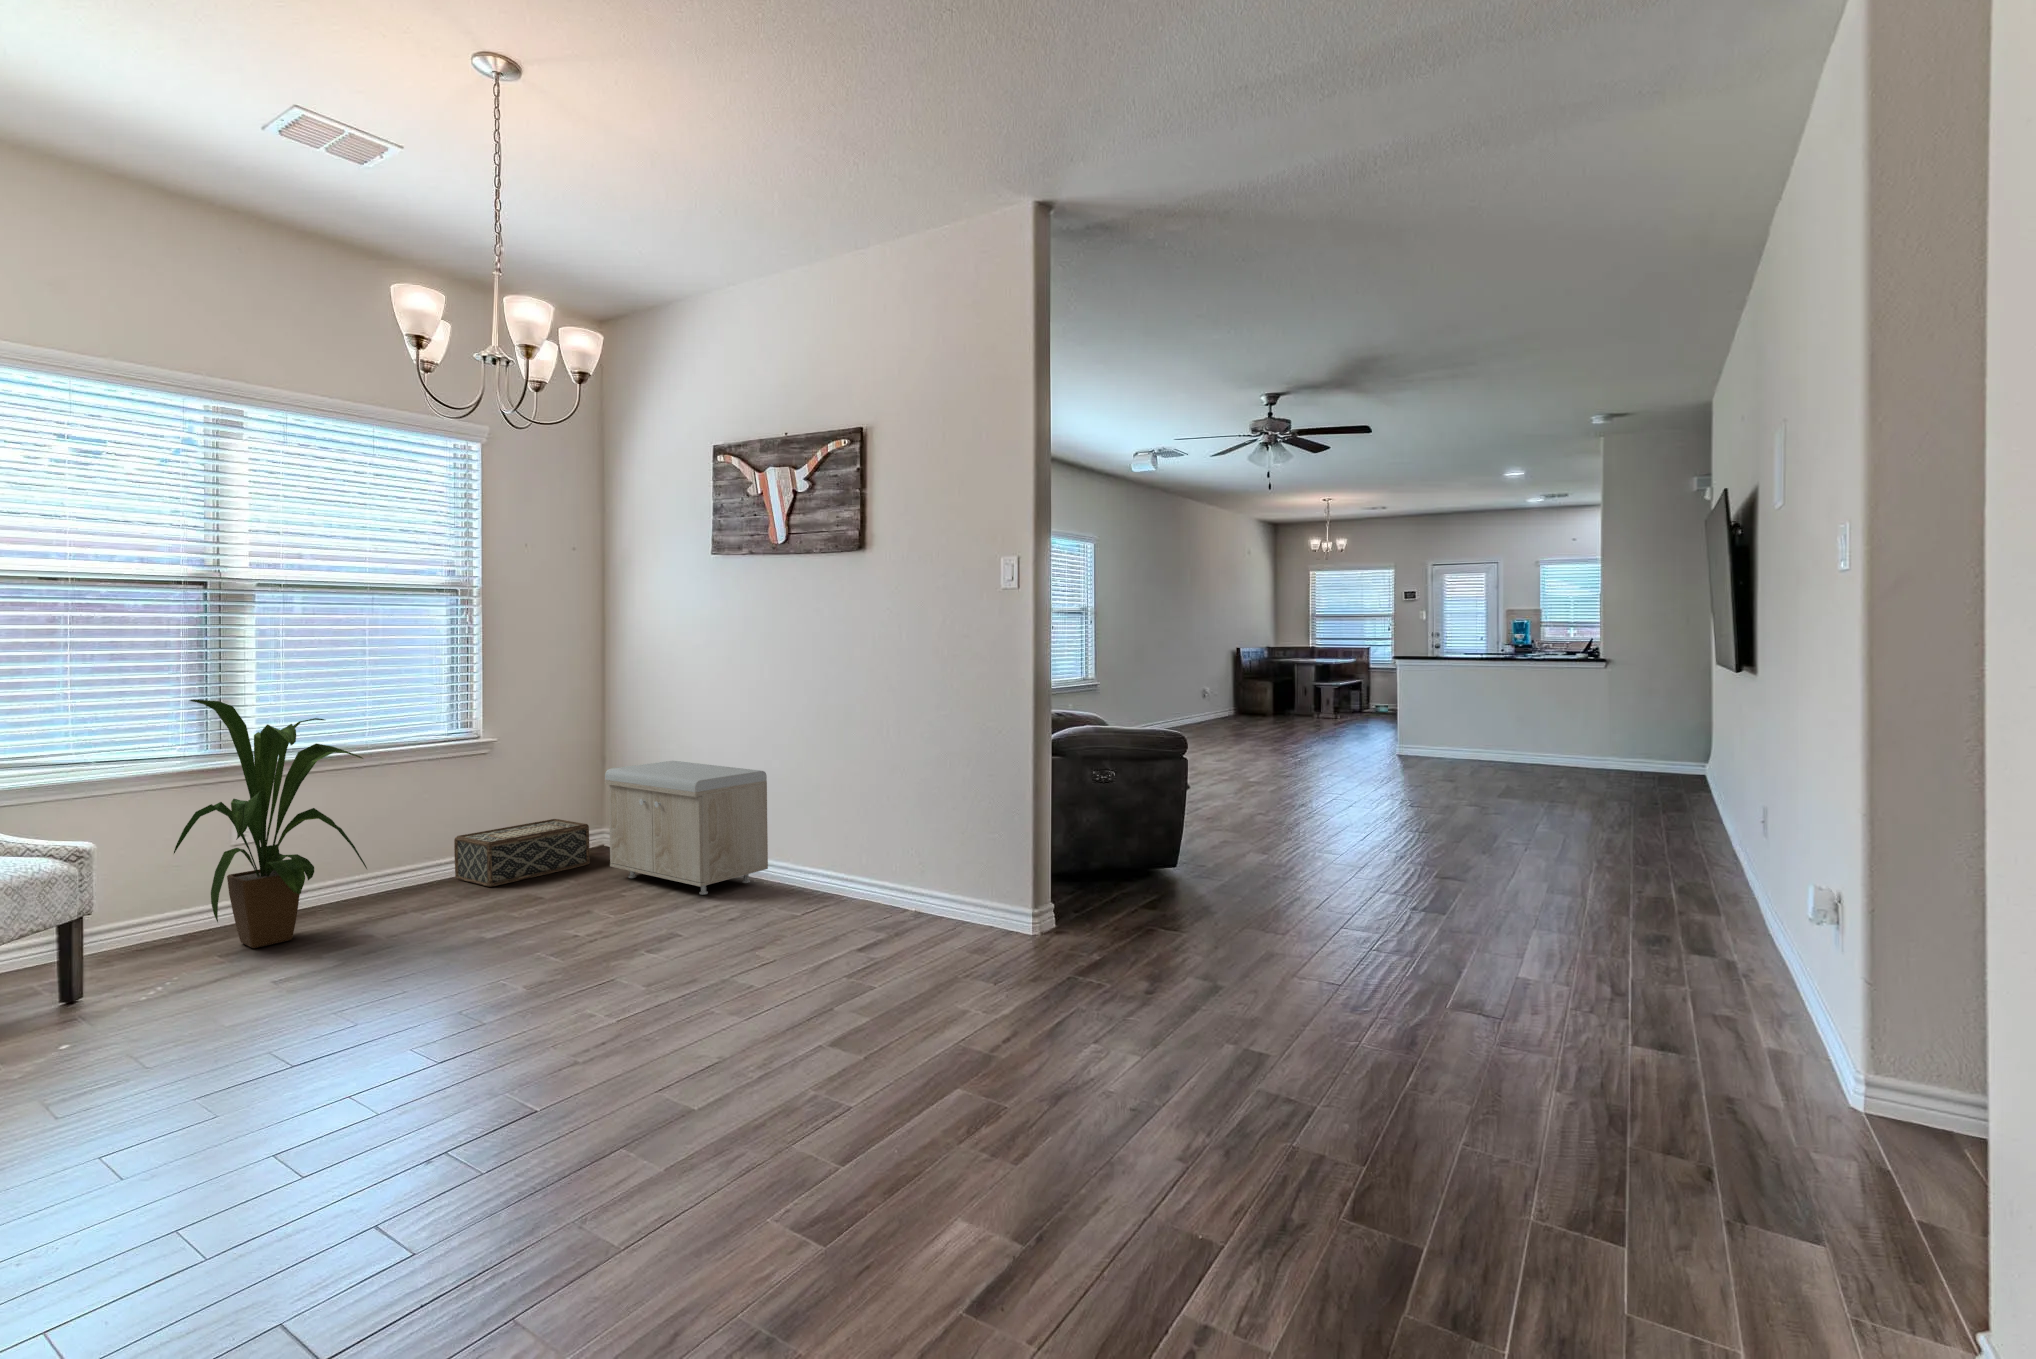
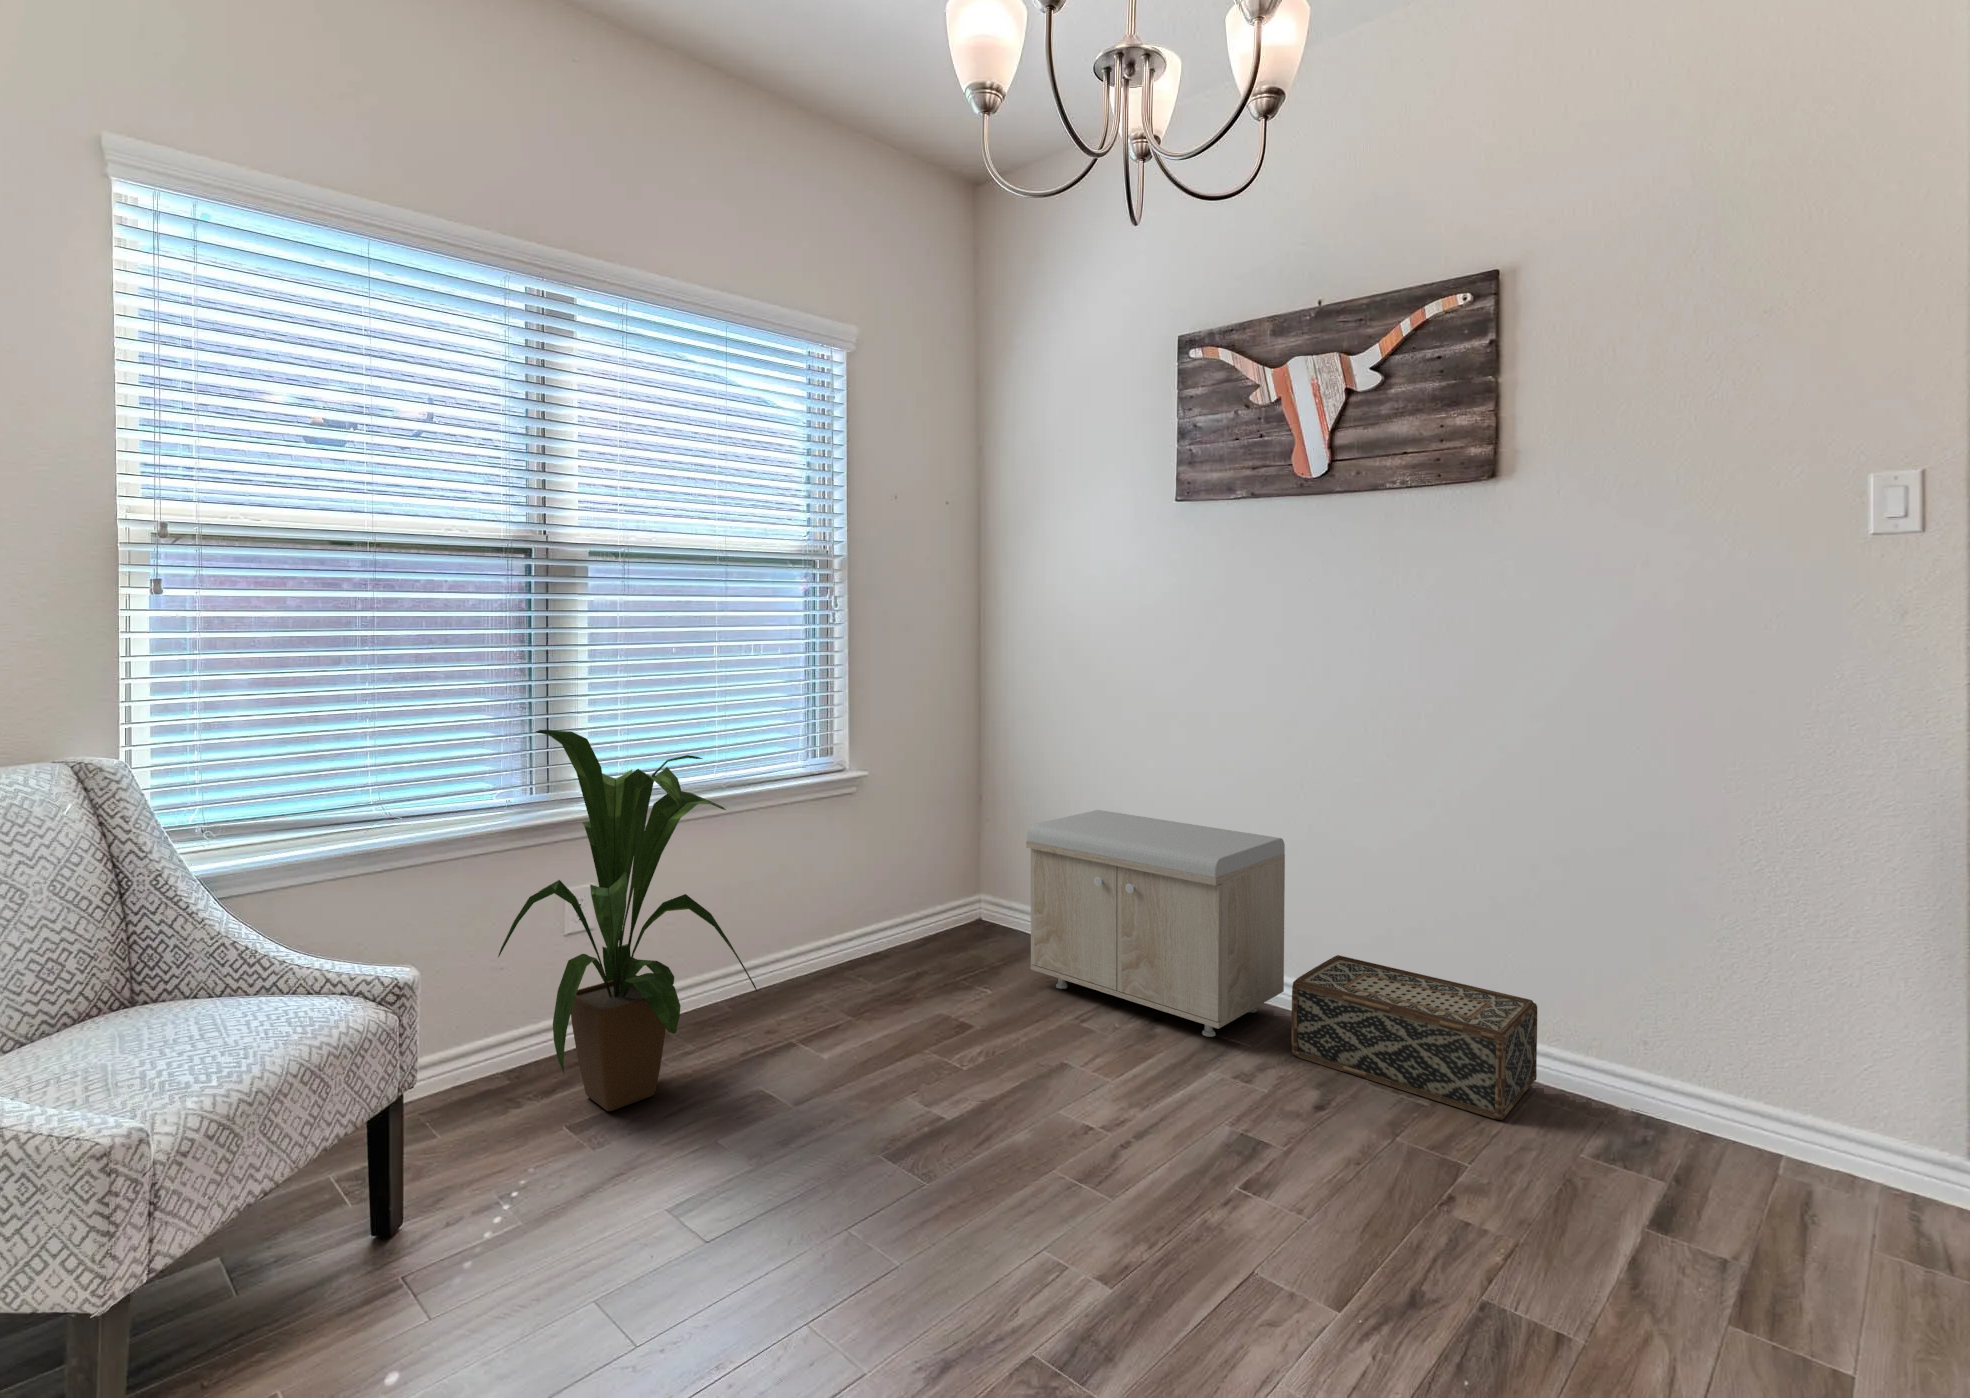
woven basket: present [454,819,590,887] -> present [1292,955,1537,1120]

